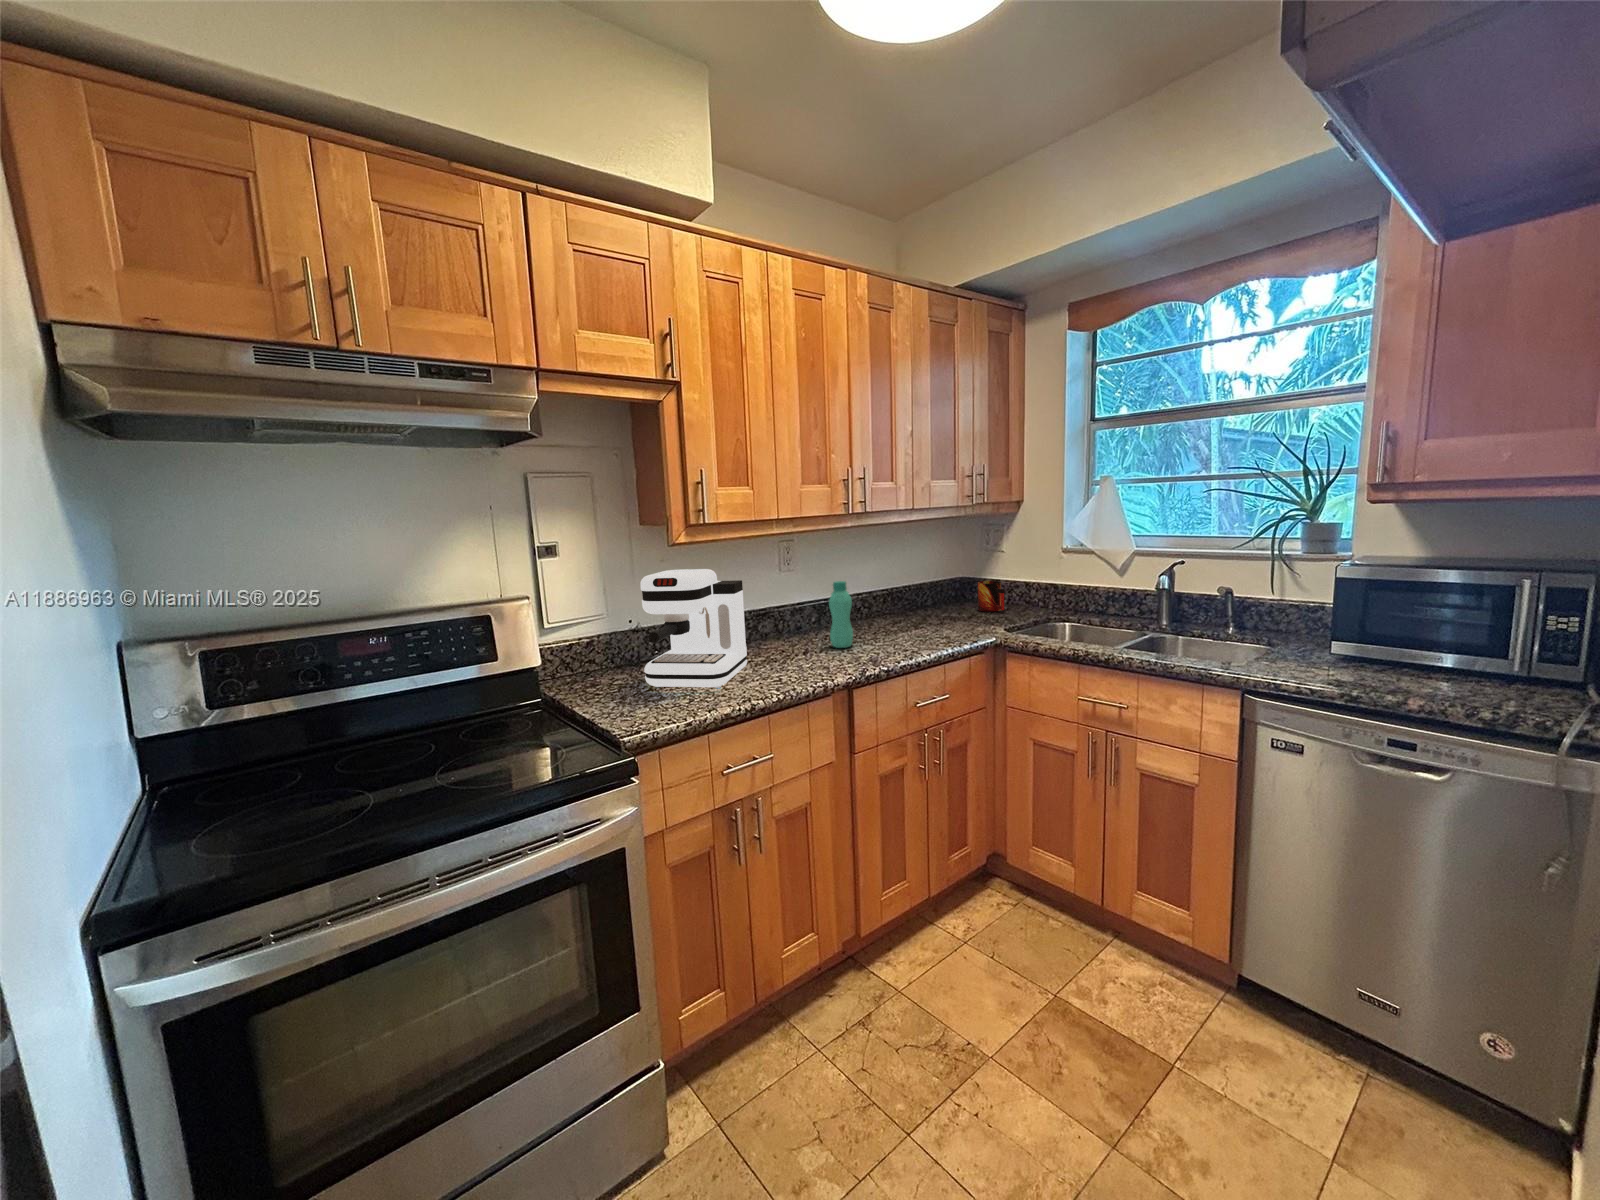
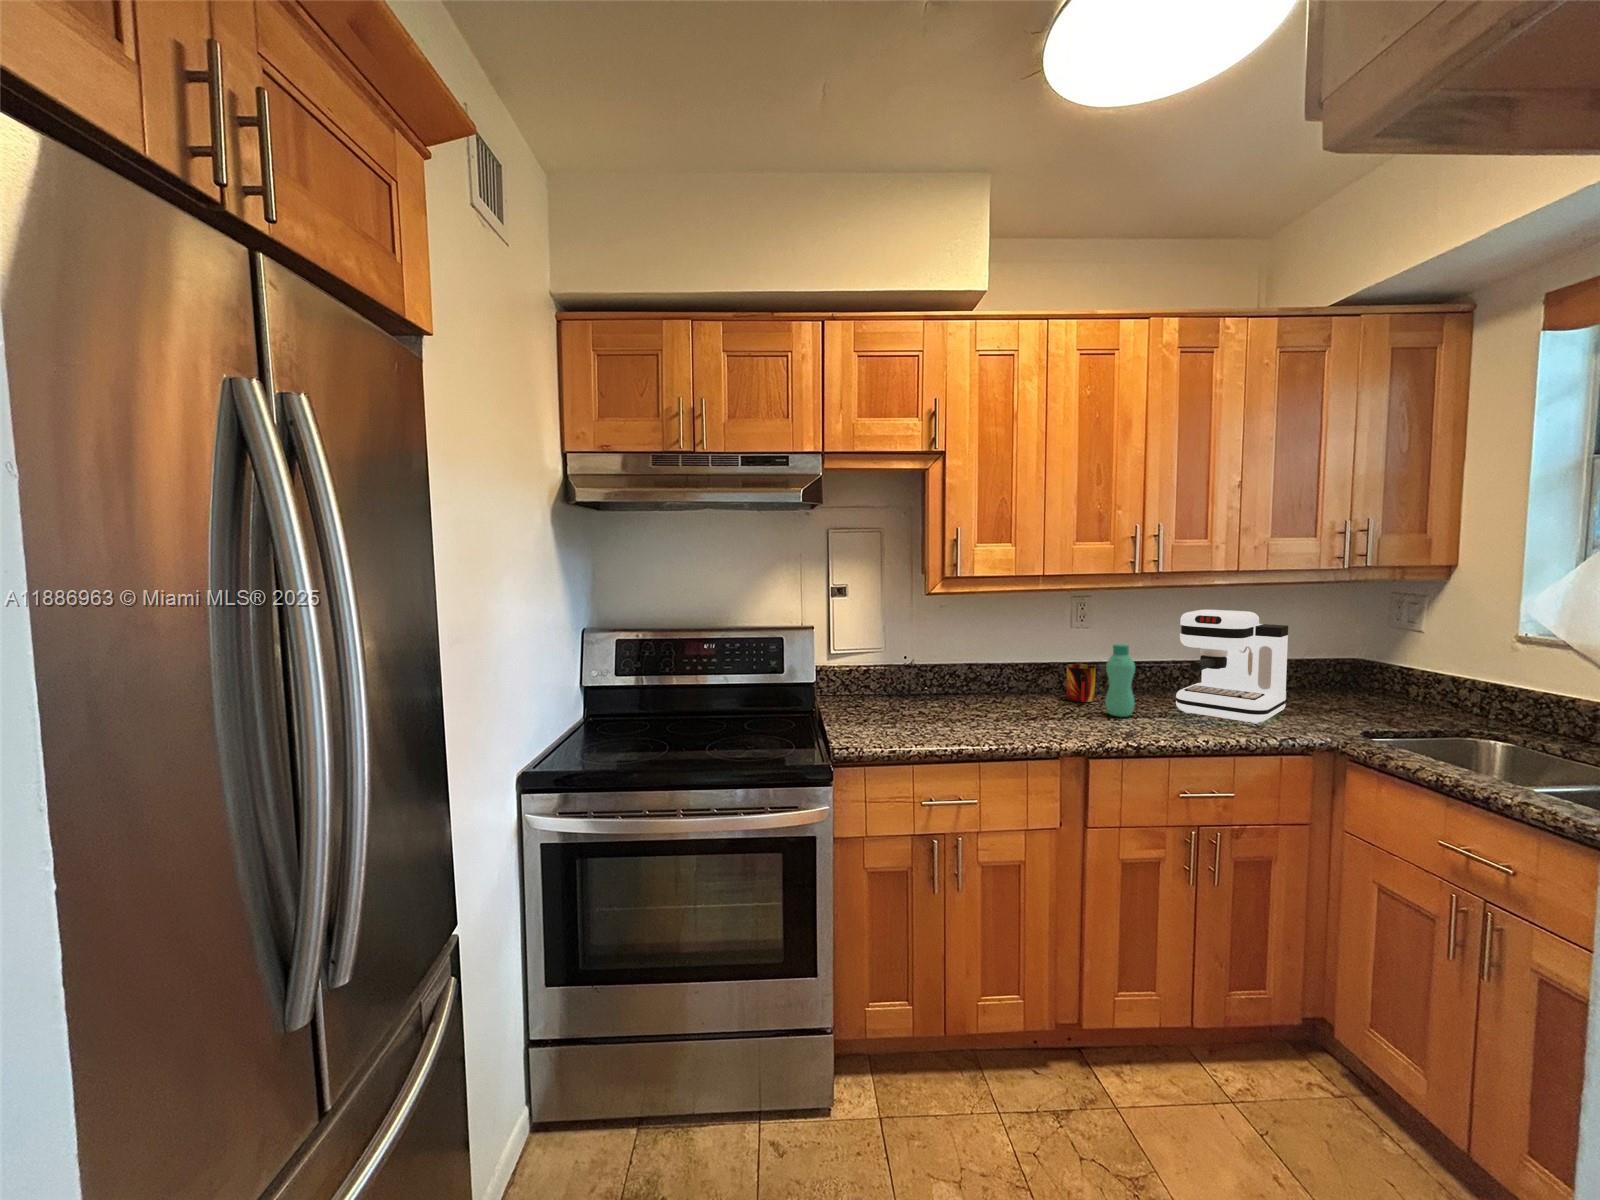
coffee maker: present [641,569,747,688] -> present [1176,610,1288,724]
mug: present [978,581,1004,612] -> present [1066,664,1095,702]

